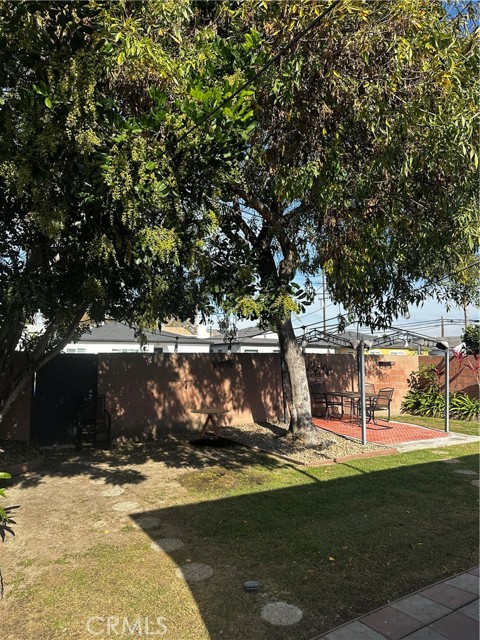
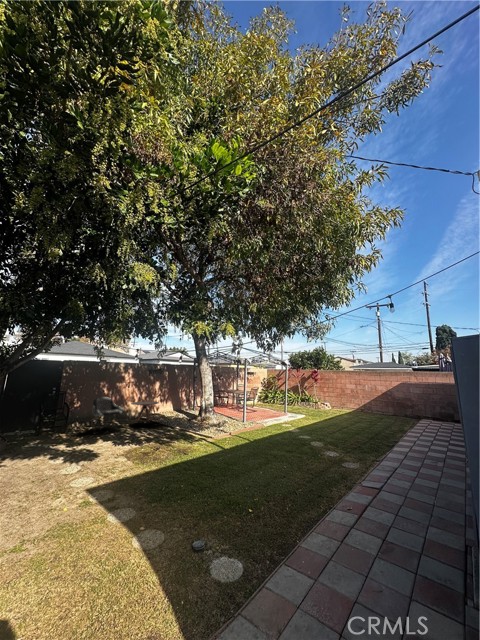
lounge chair: none [137,402,180,447] -> present [89,397,123,427]

